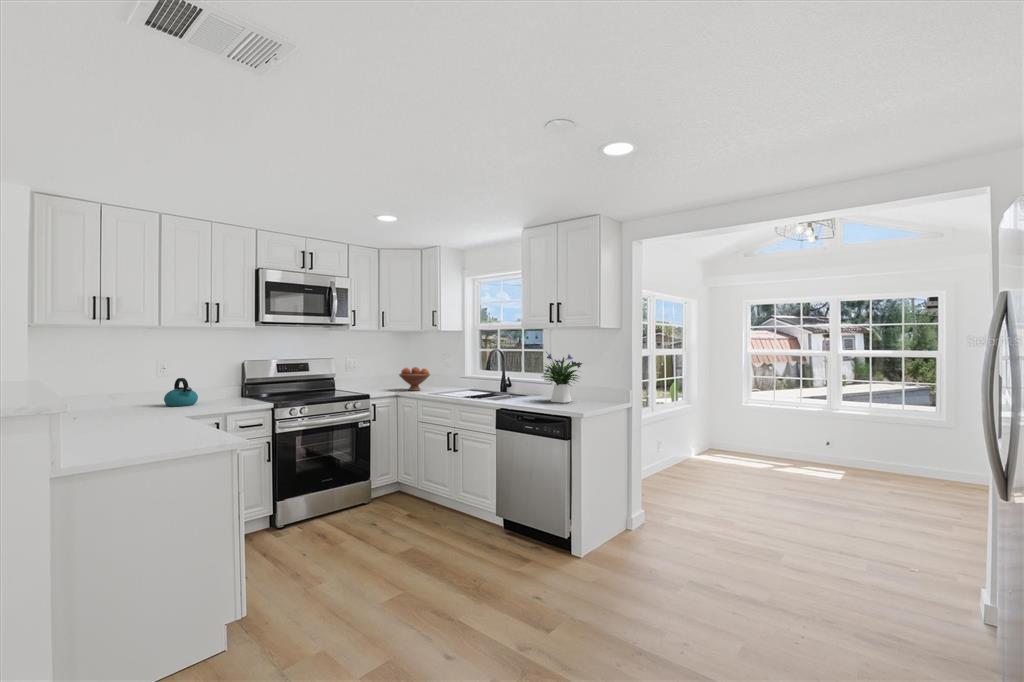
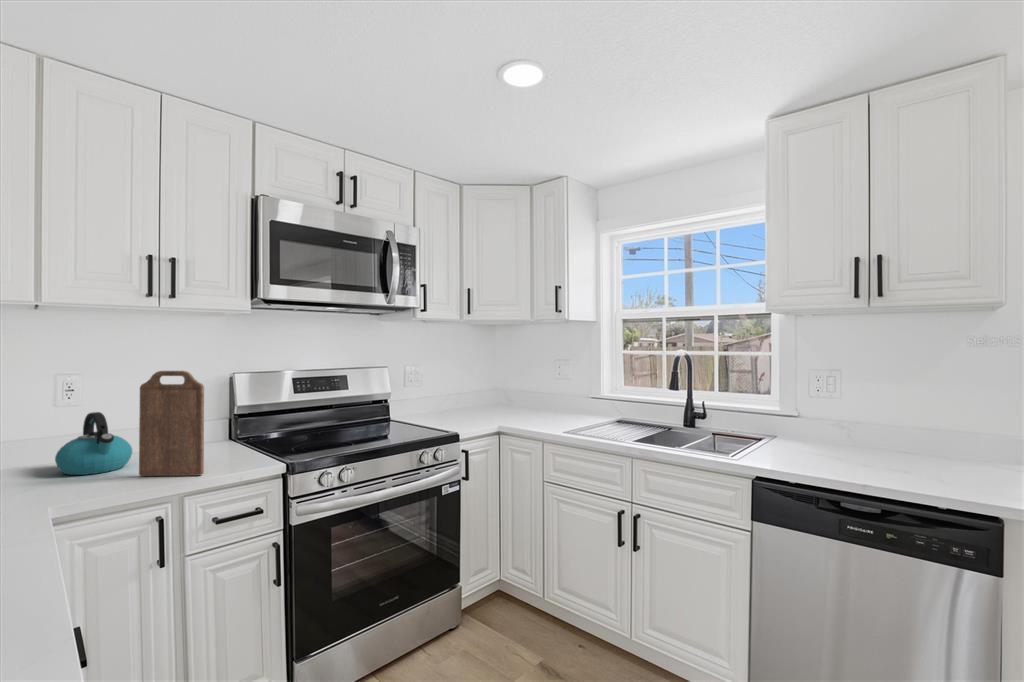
flower arrangement: present [542,352,582,403] -> none [814,354,934,464]
cutting board: none [205,358,235,406] -> present [139,371,204,476]
fruit bowl: present [399,367,430,391] -> none [498,381,551,422]

